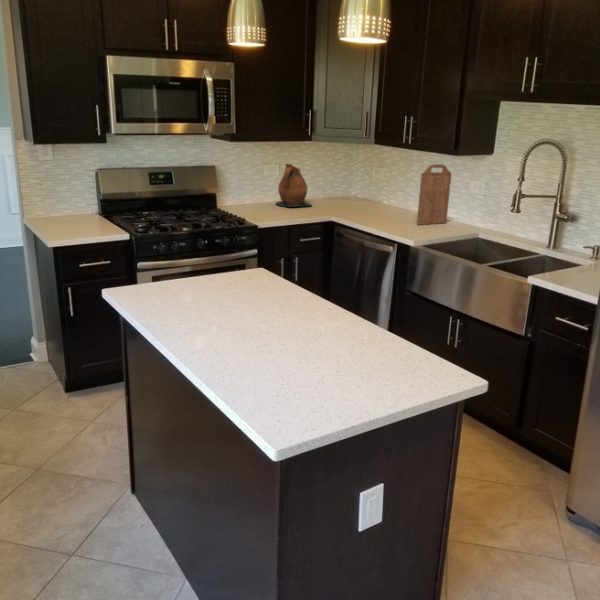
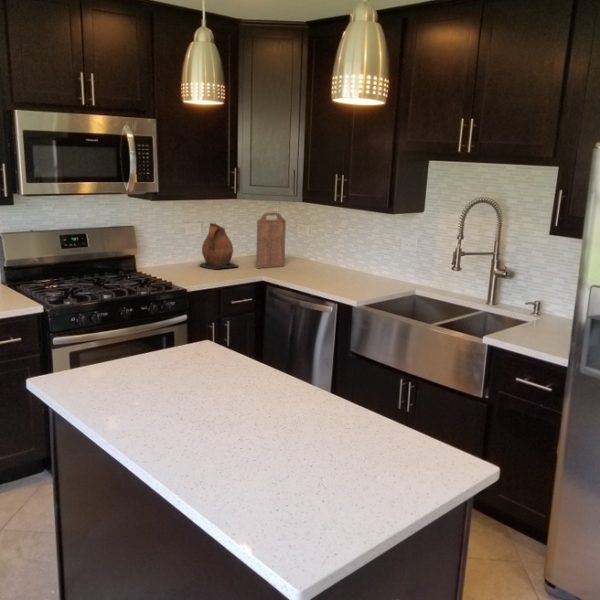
cutting board: present [417,164,451,225] -> present [256,212,286,268]

